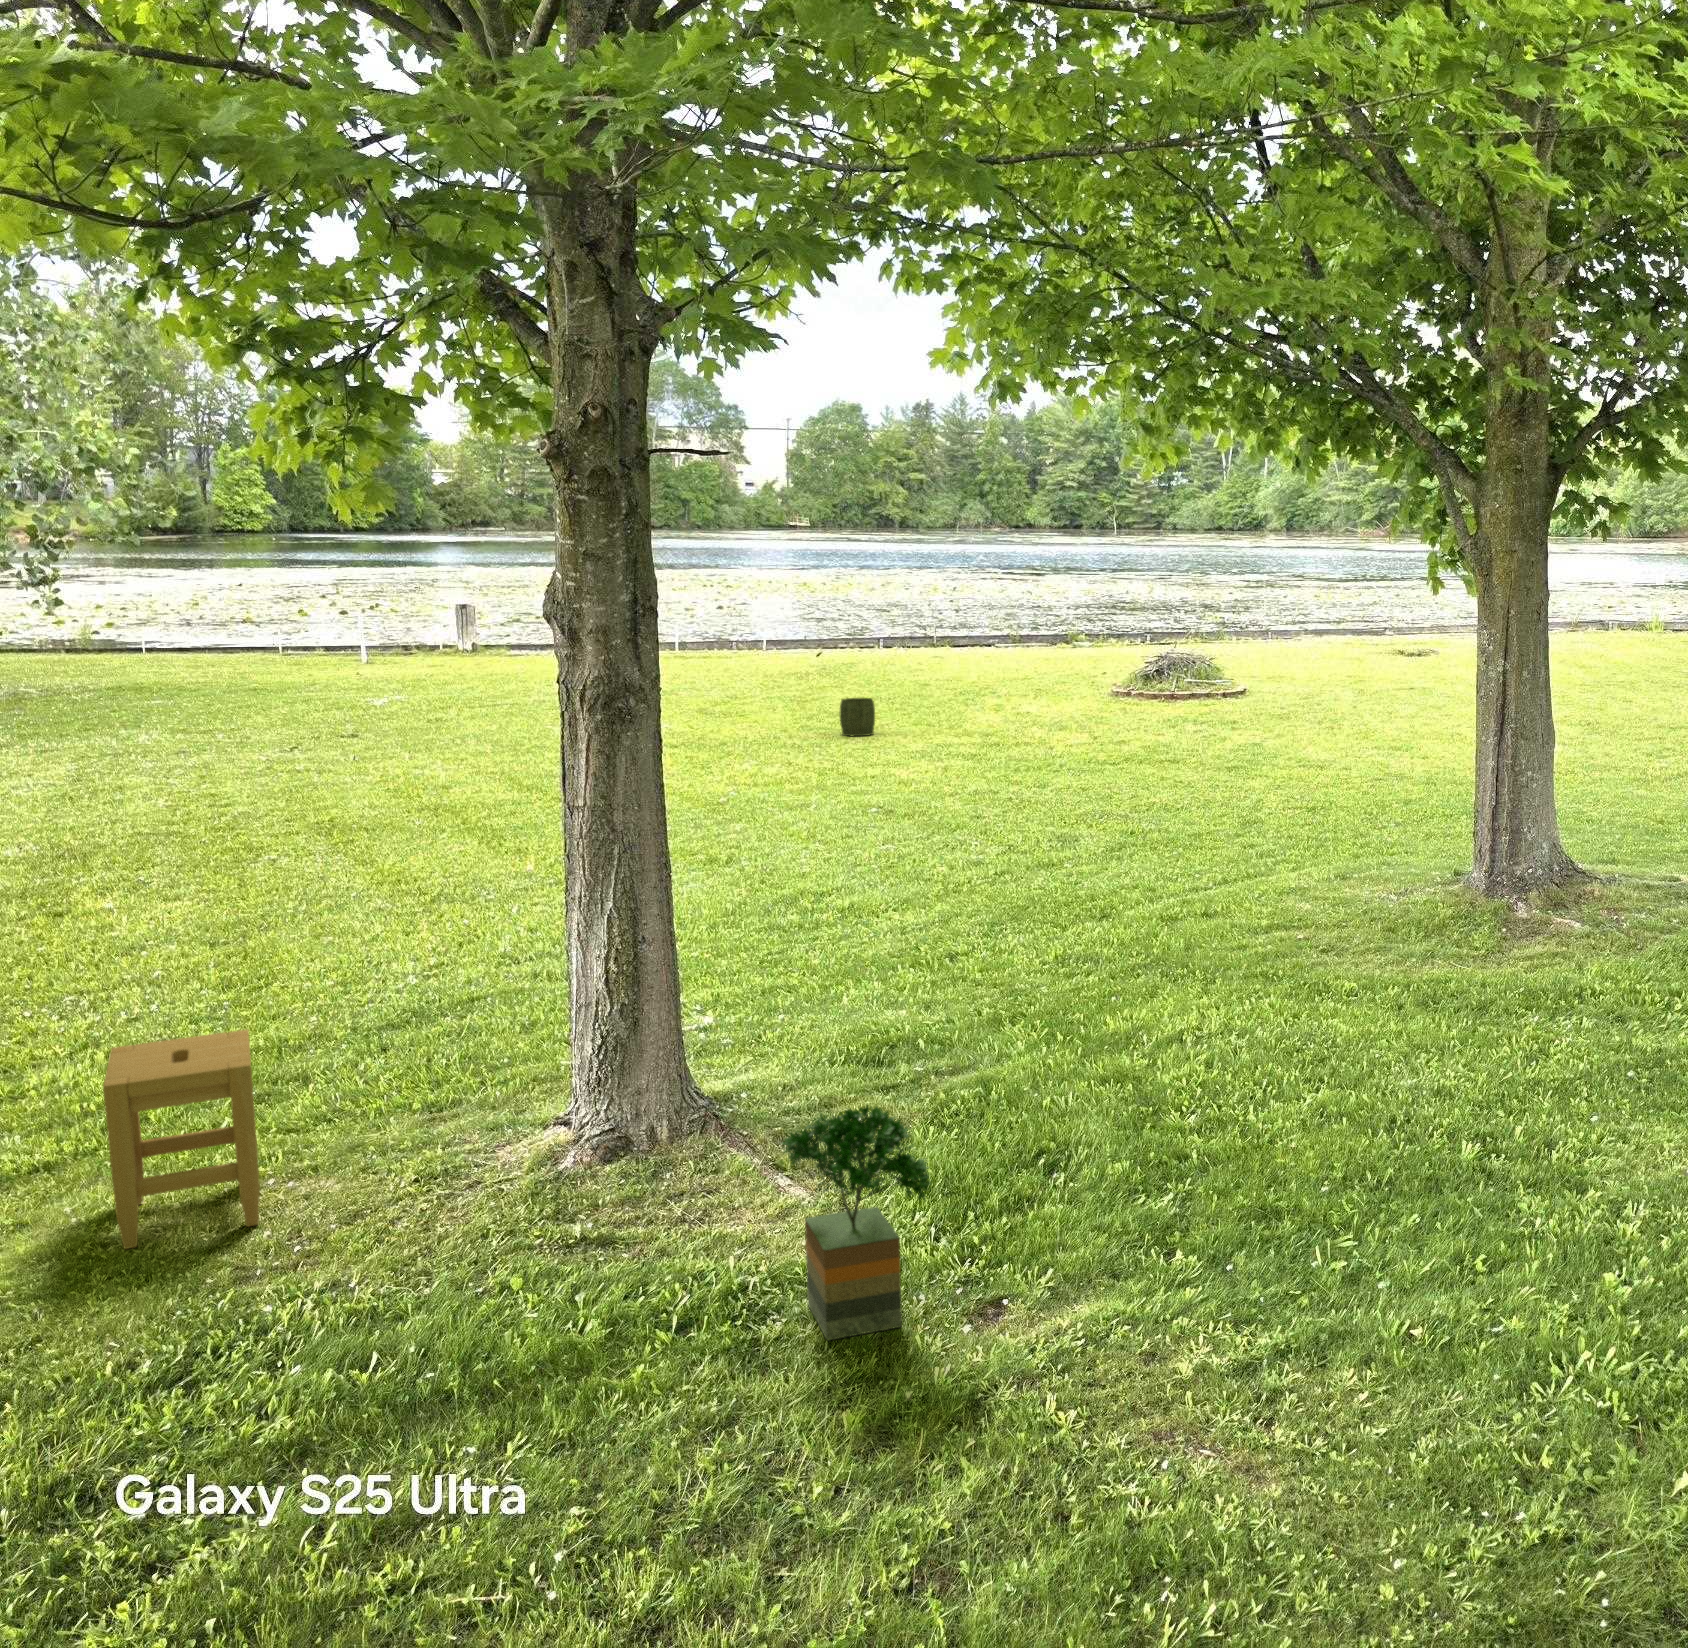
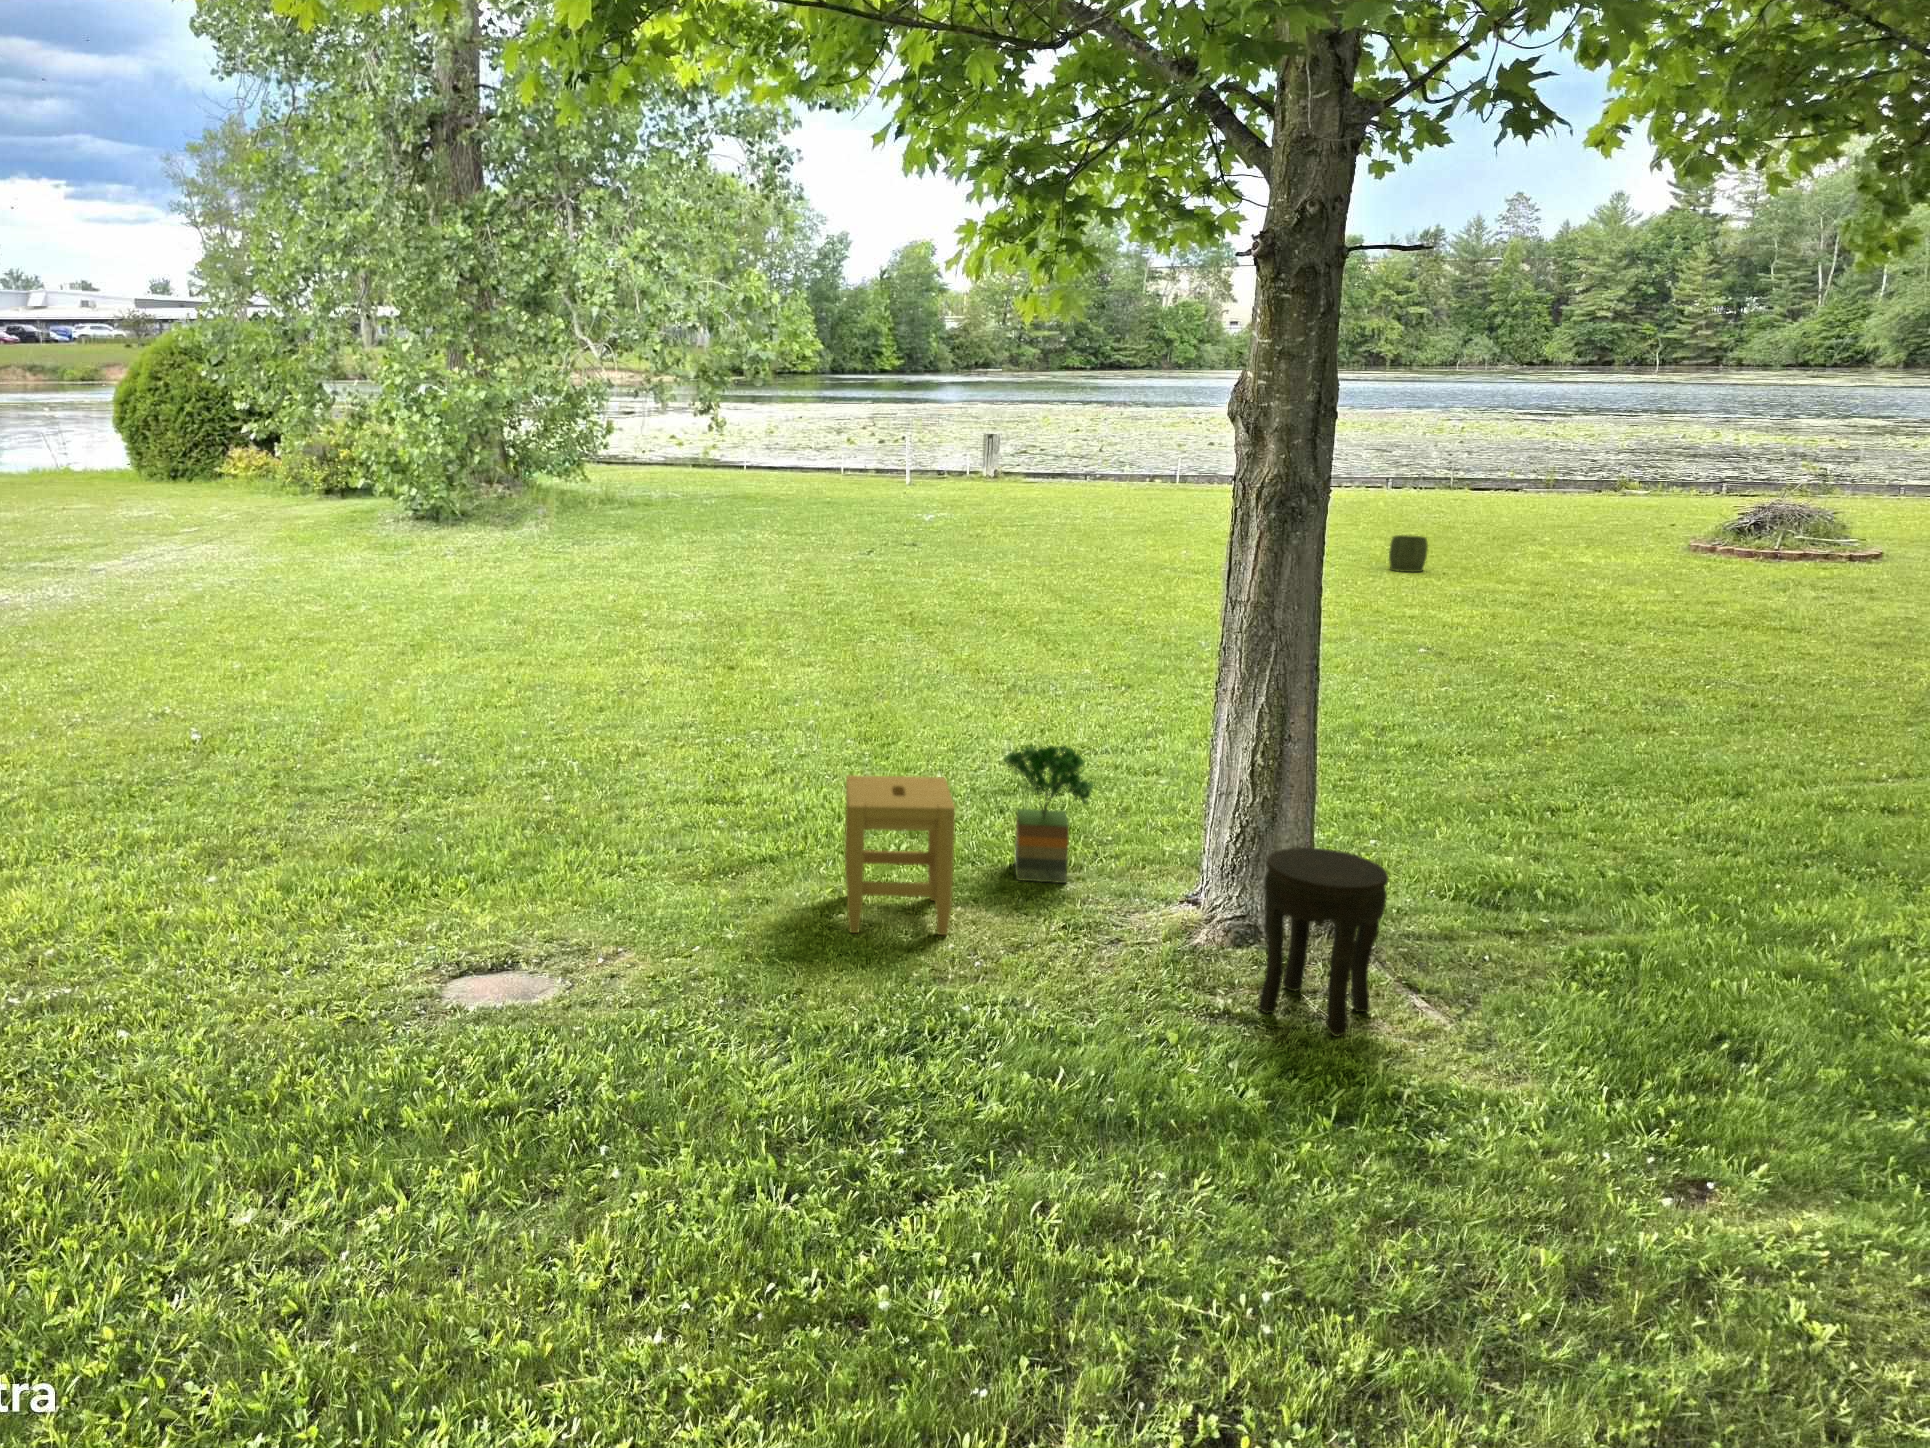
side table: none [606,1039,730,1241] -> present [1259,847,1389,1036]
potted tree: present [782,1105,932,1341] -> present [1003,745,1094,883]

